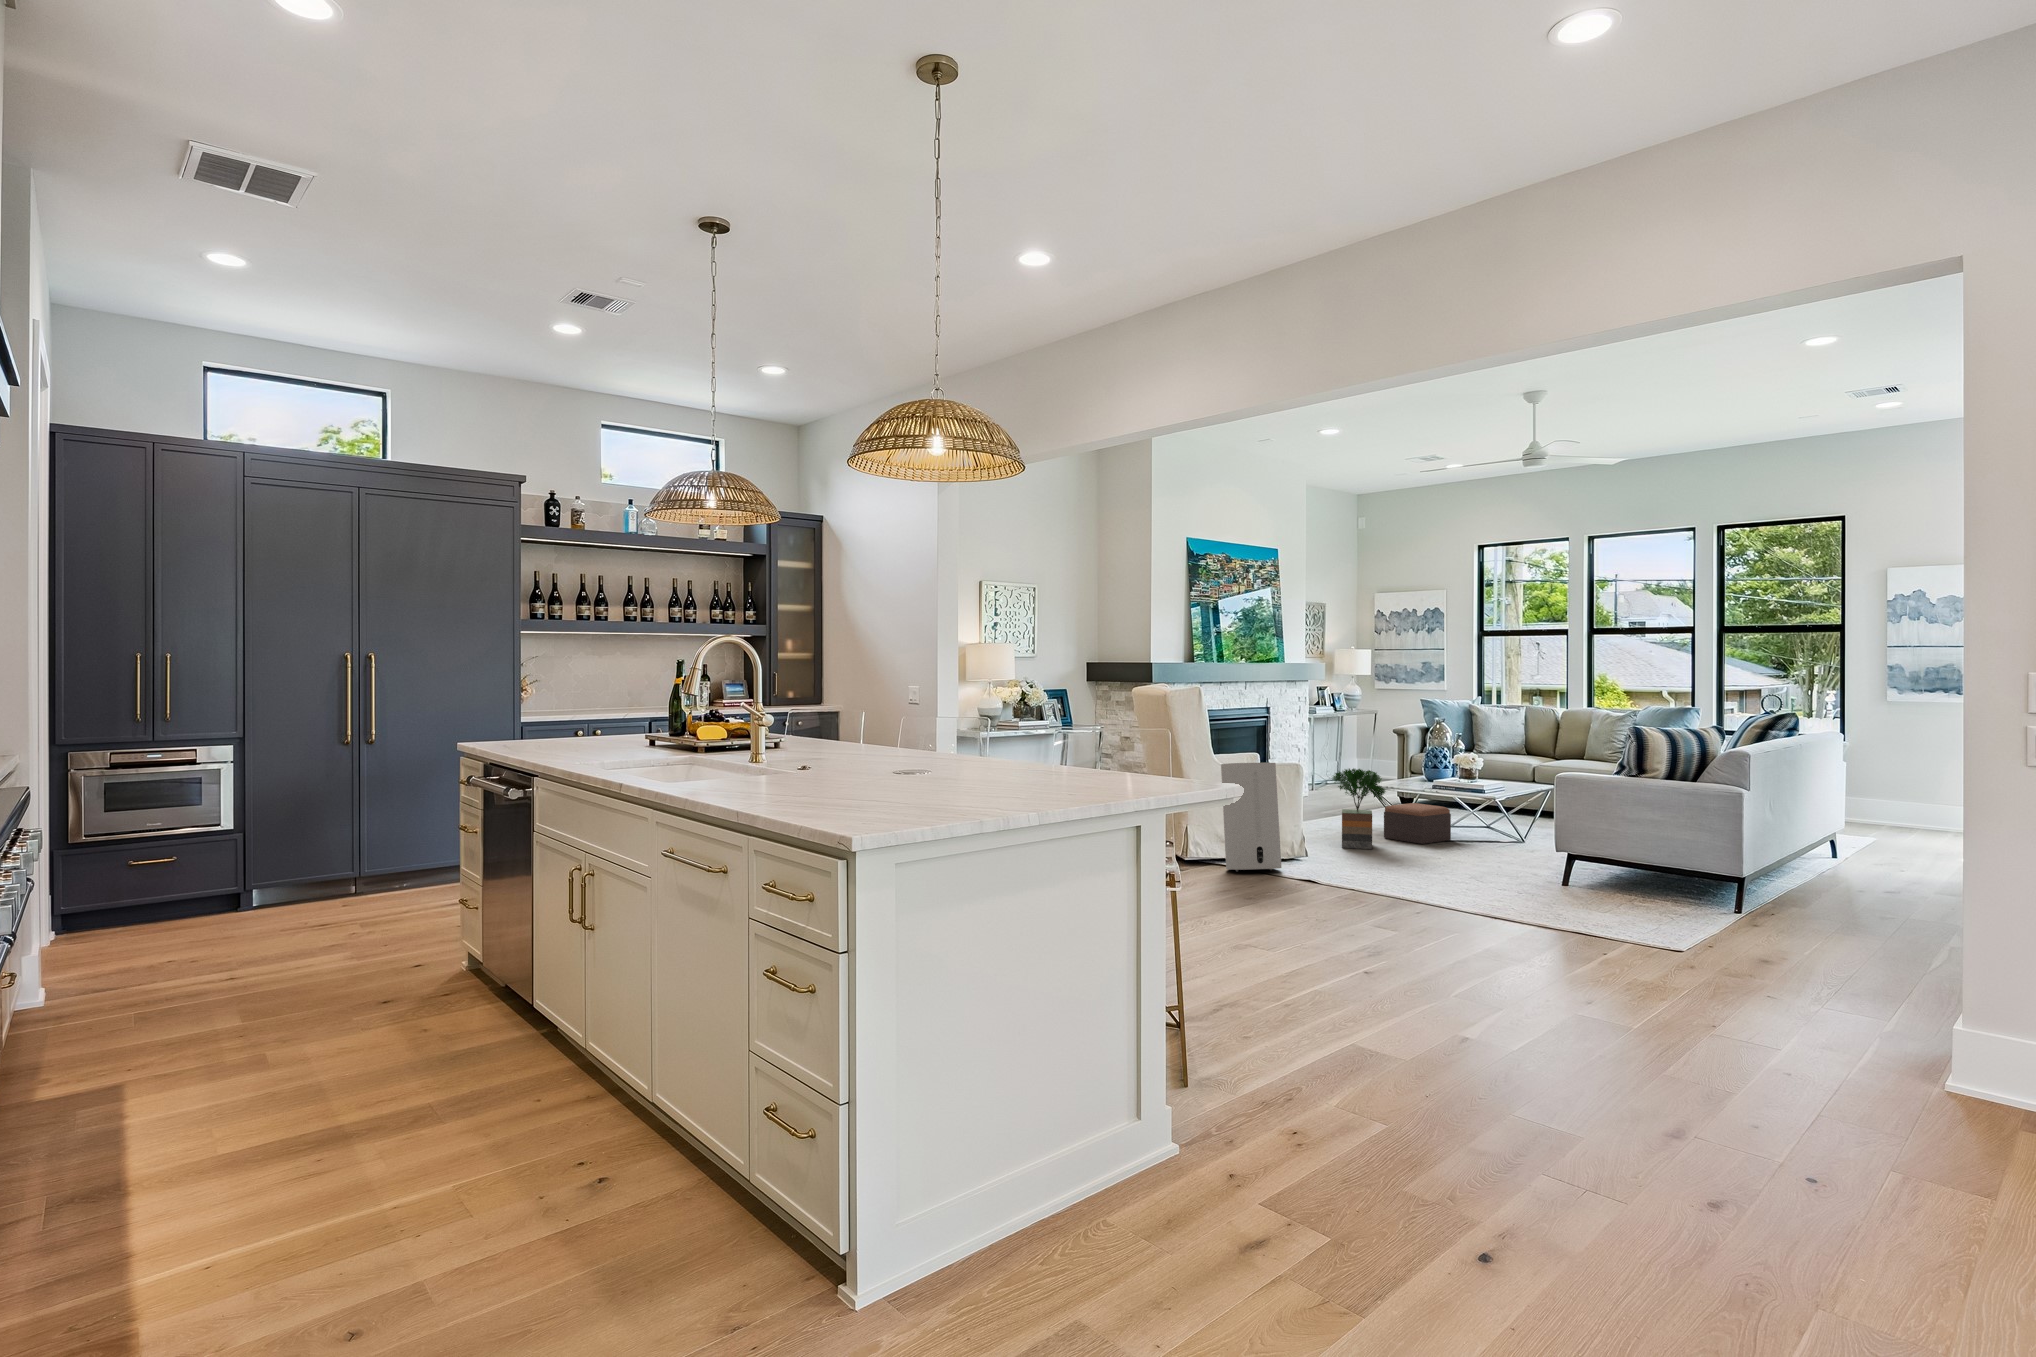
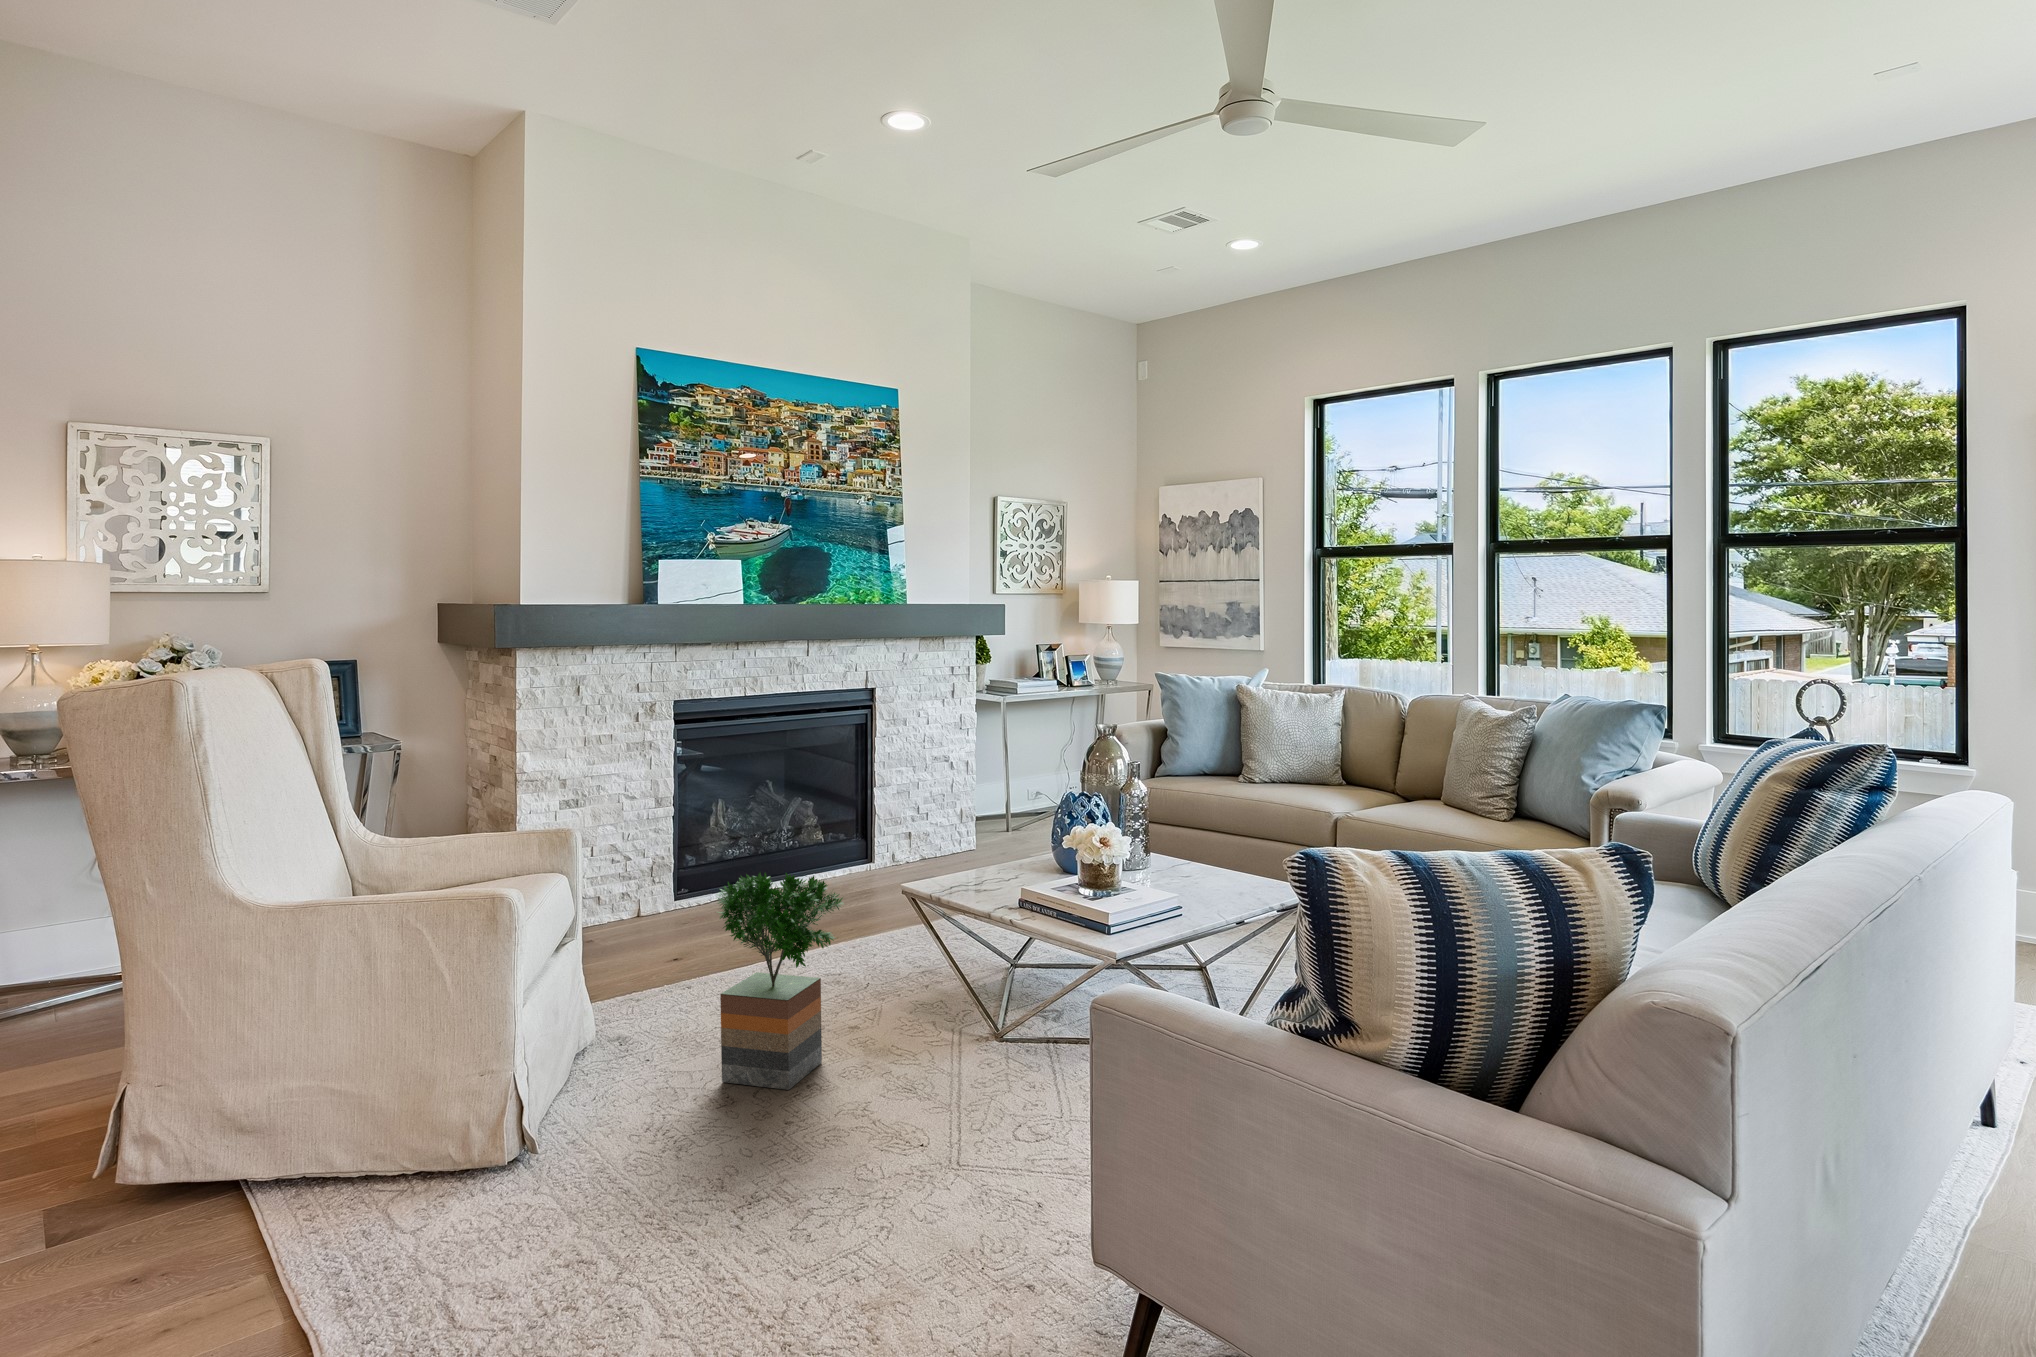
air purifier: present [1221,763,1281,871] -> none [138,907,343,1262]
footstool: present [1384,803,1451,844] -> none [892,937,1042,1060]

